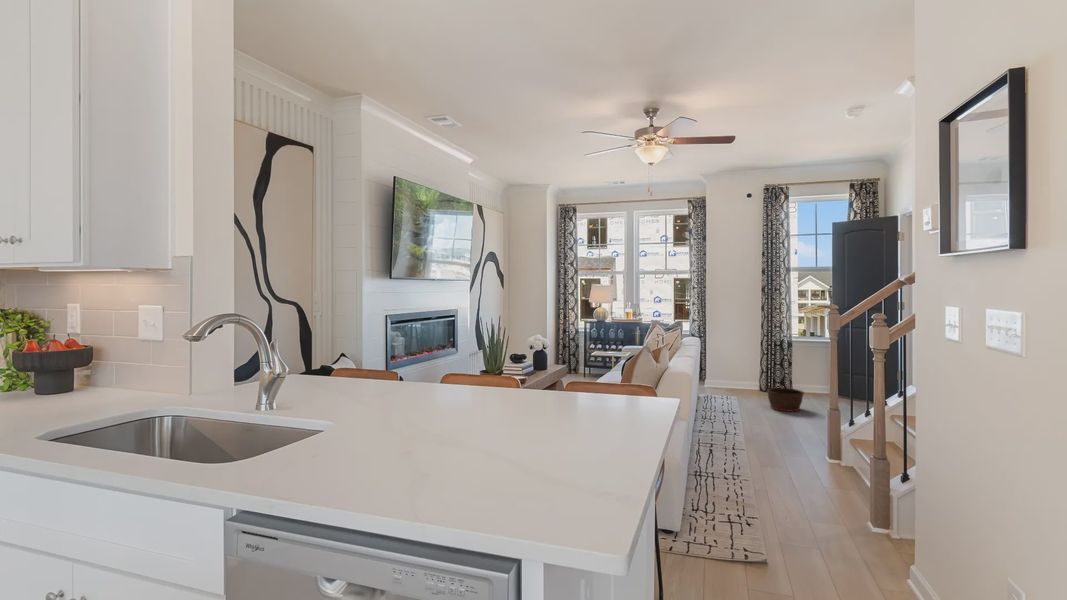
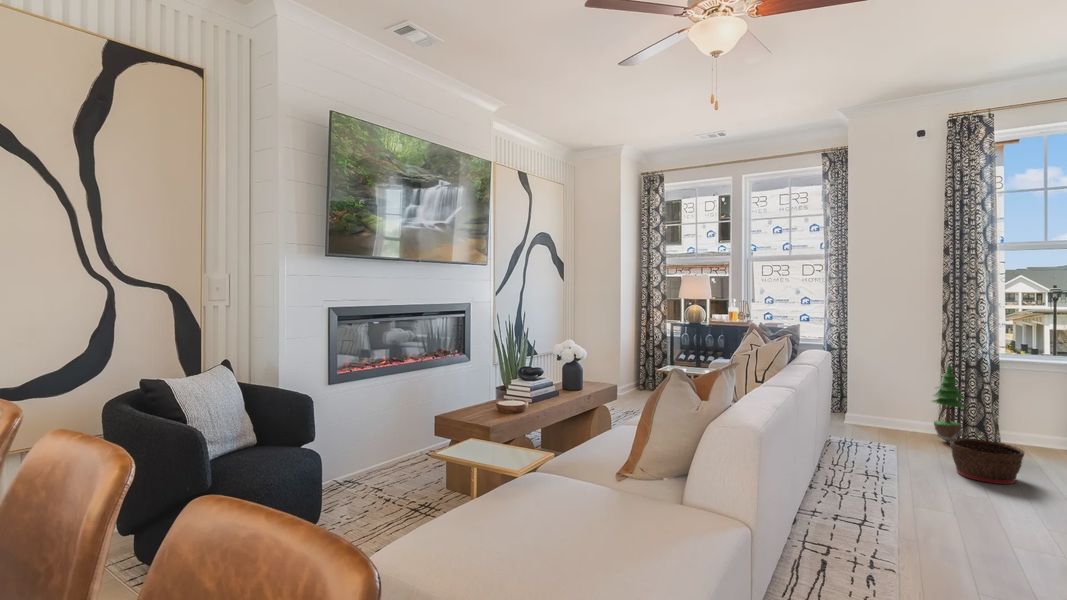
potted tree: none [756,343,775,393] -> present [932,364,965,442]

